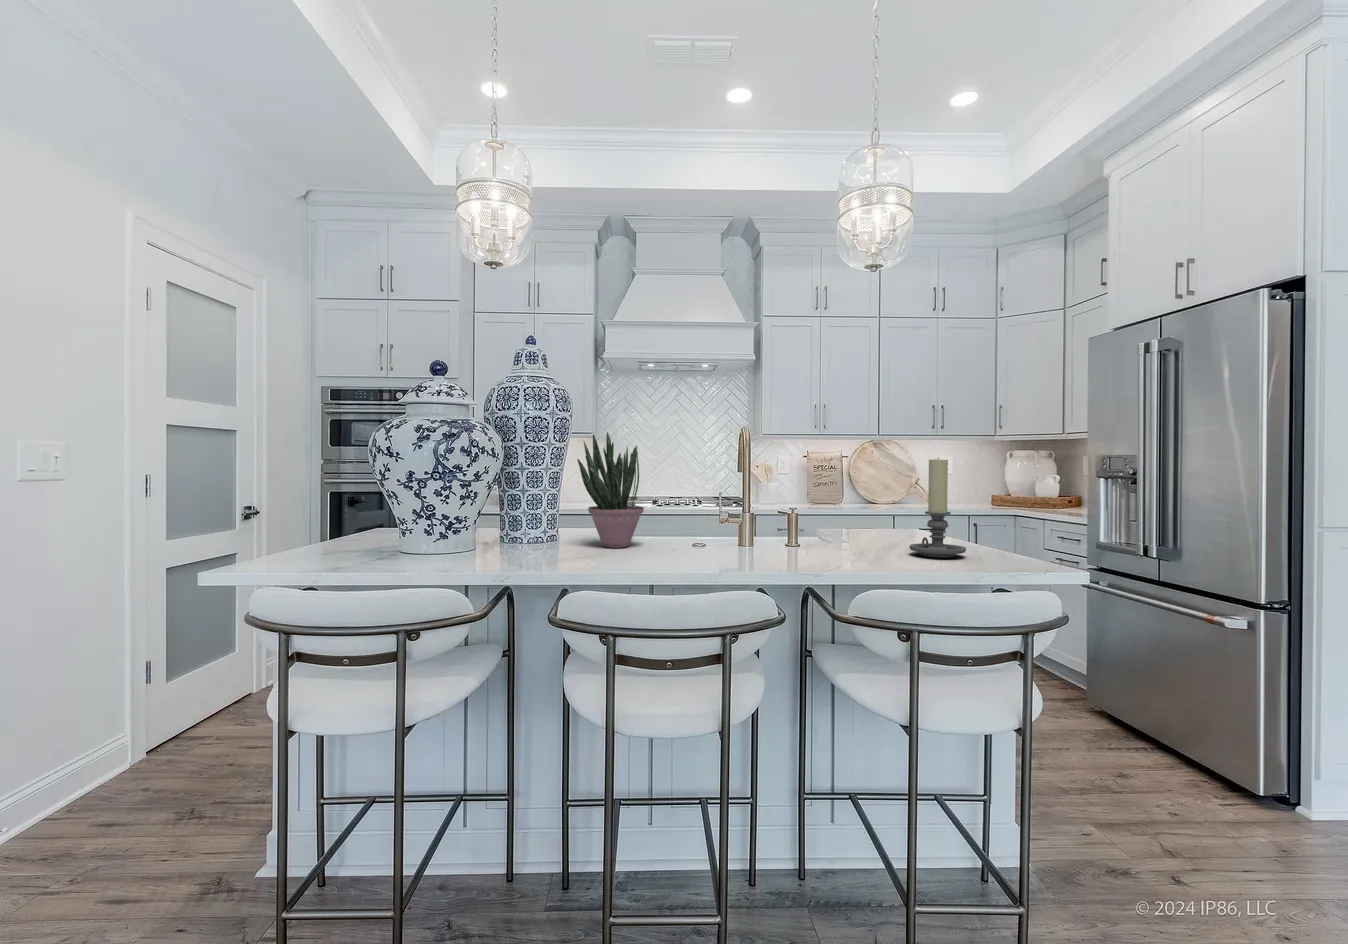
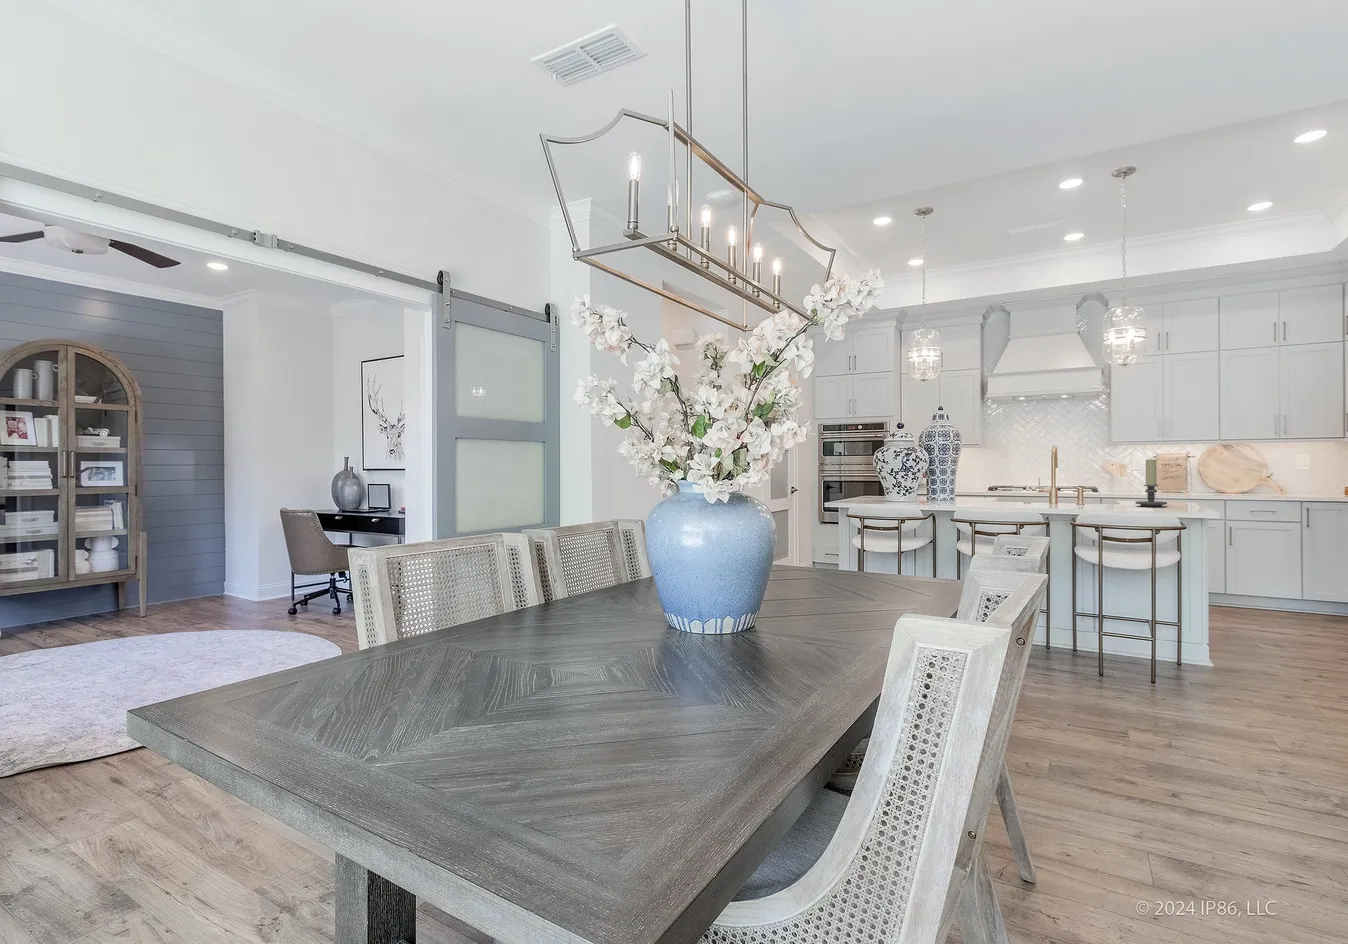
potted plant: present [577,432,644,548] -> none [963,450,996,502]

